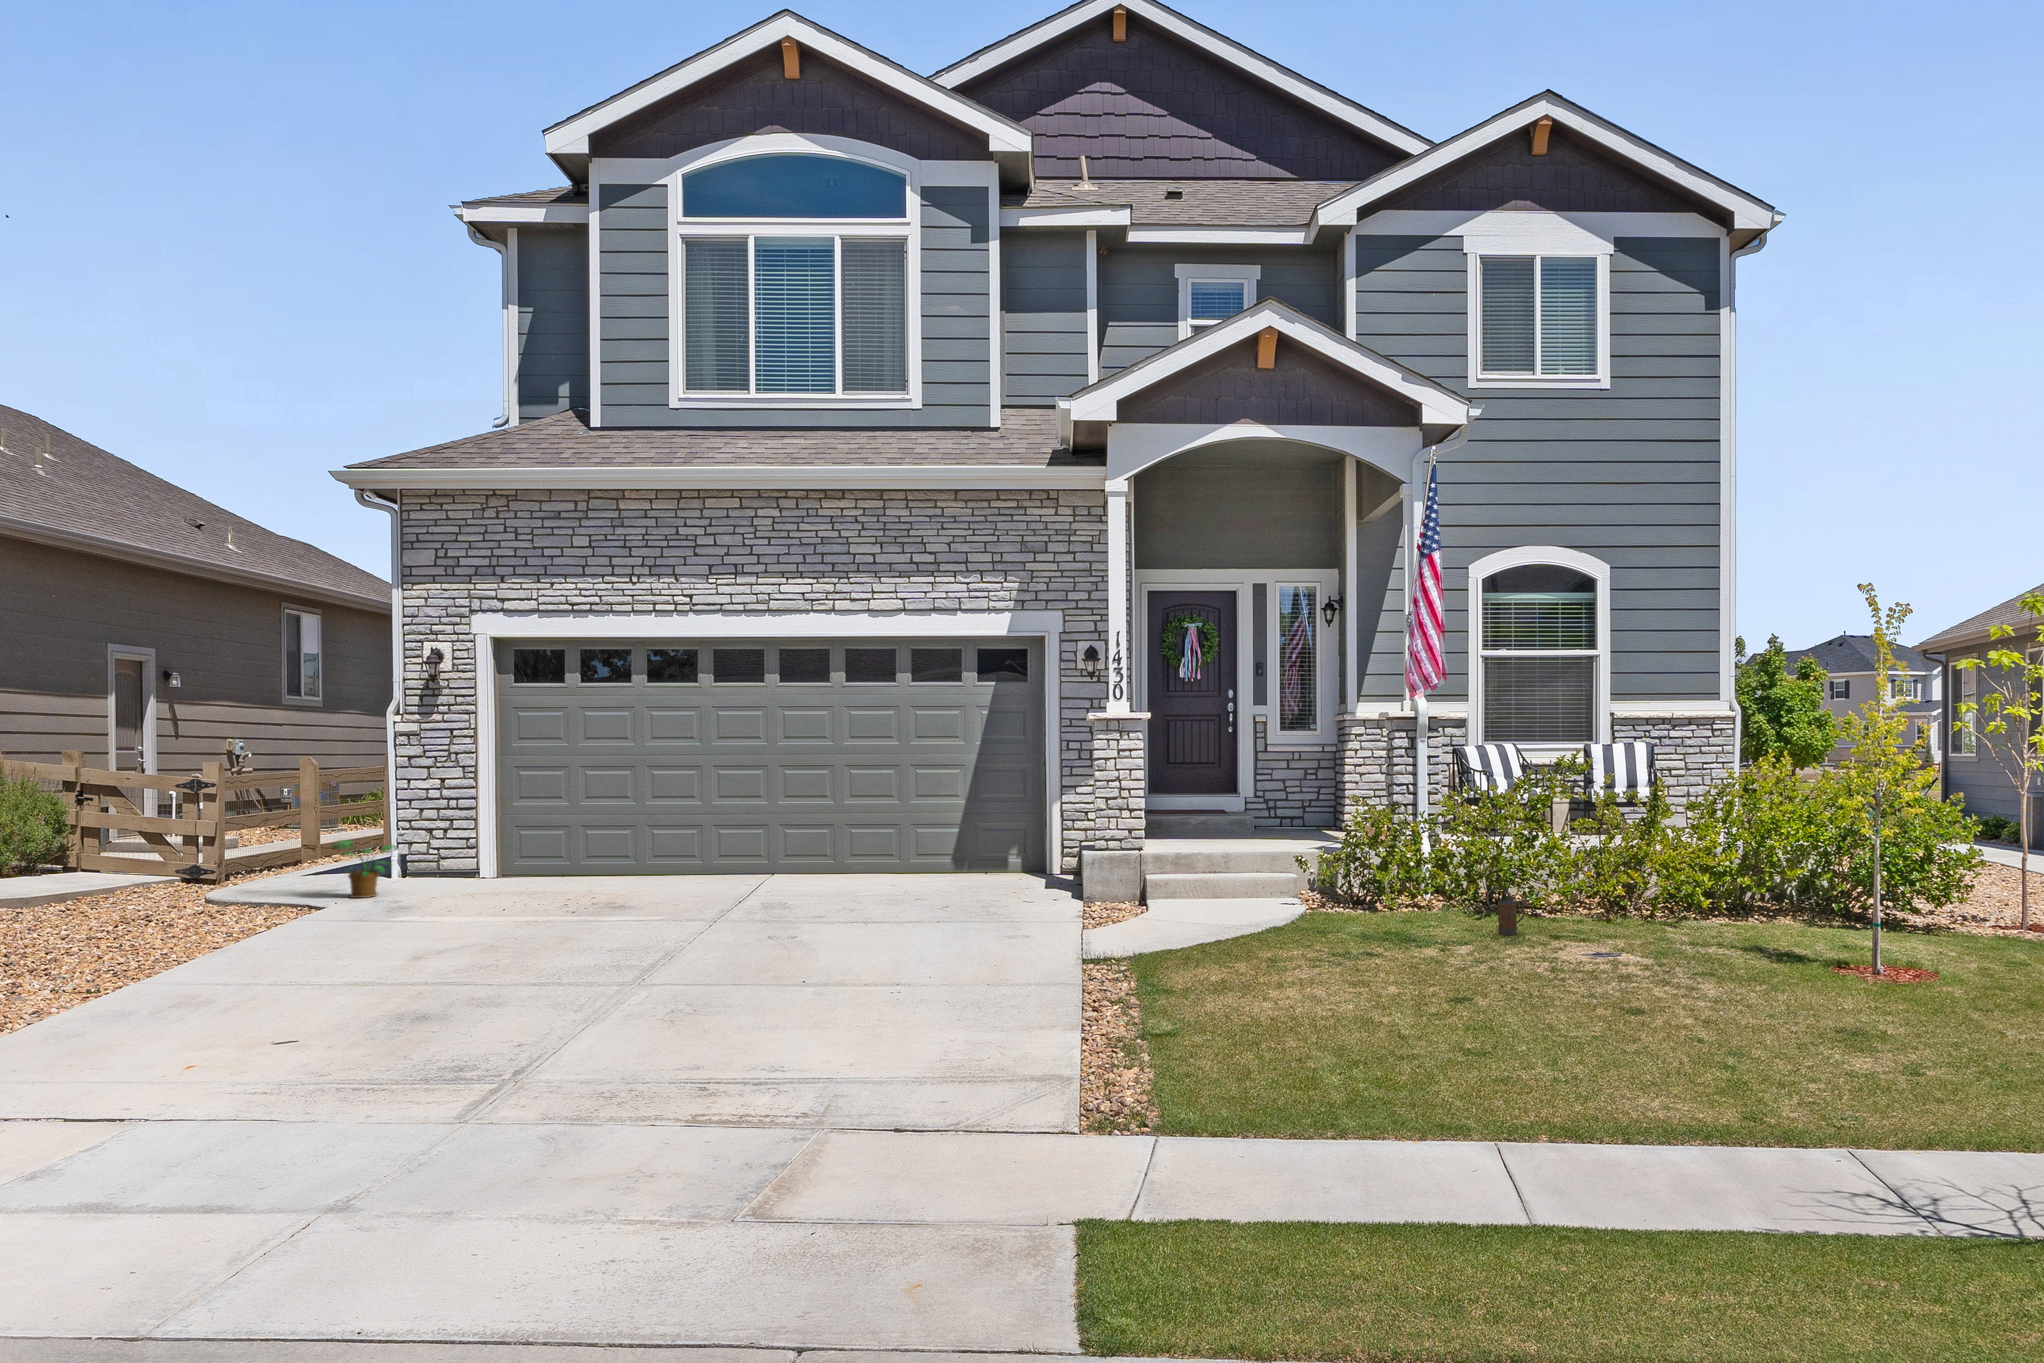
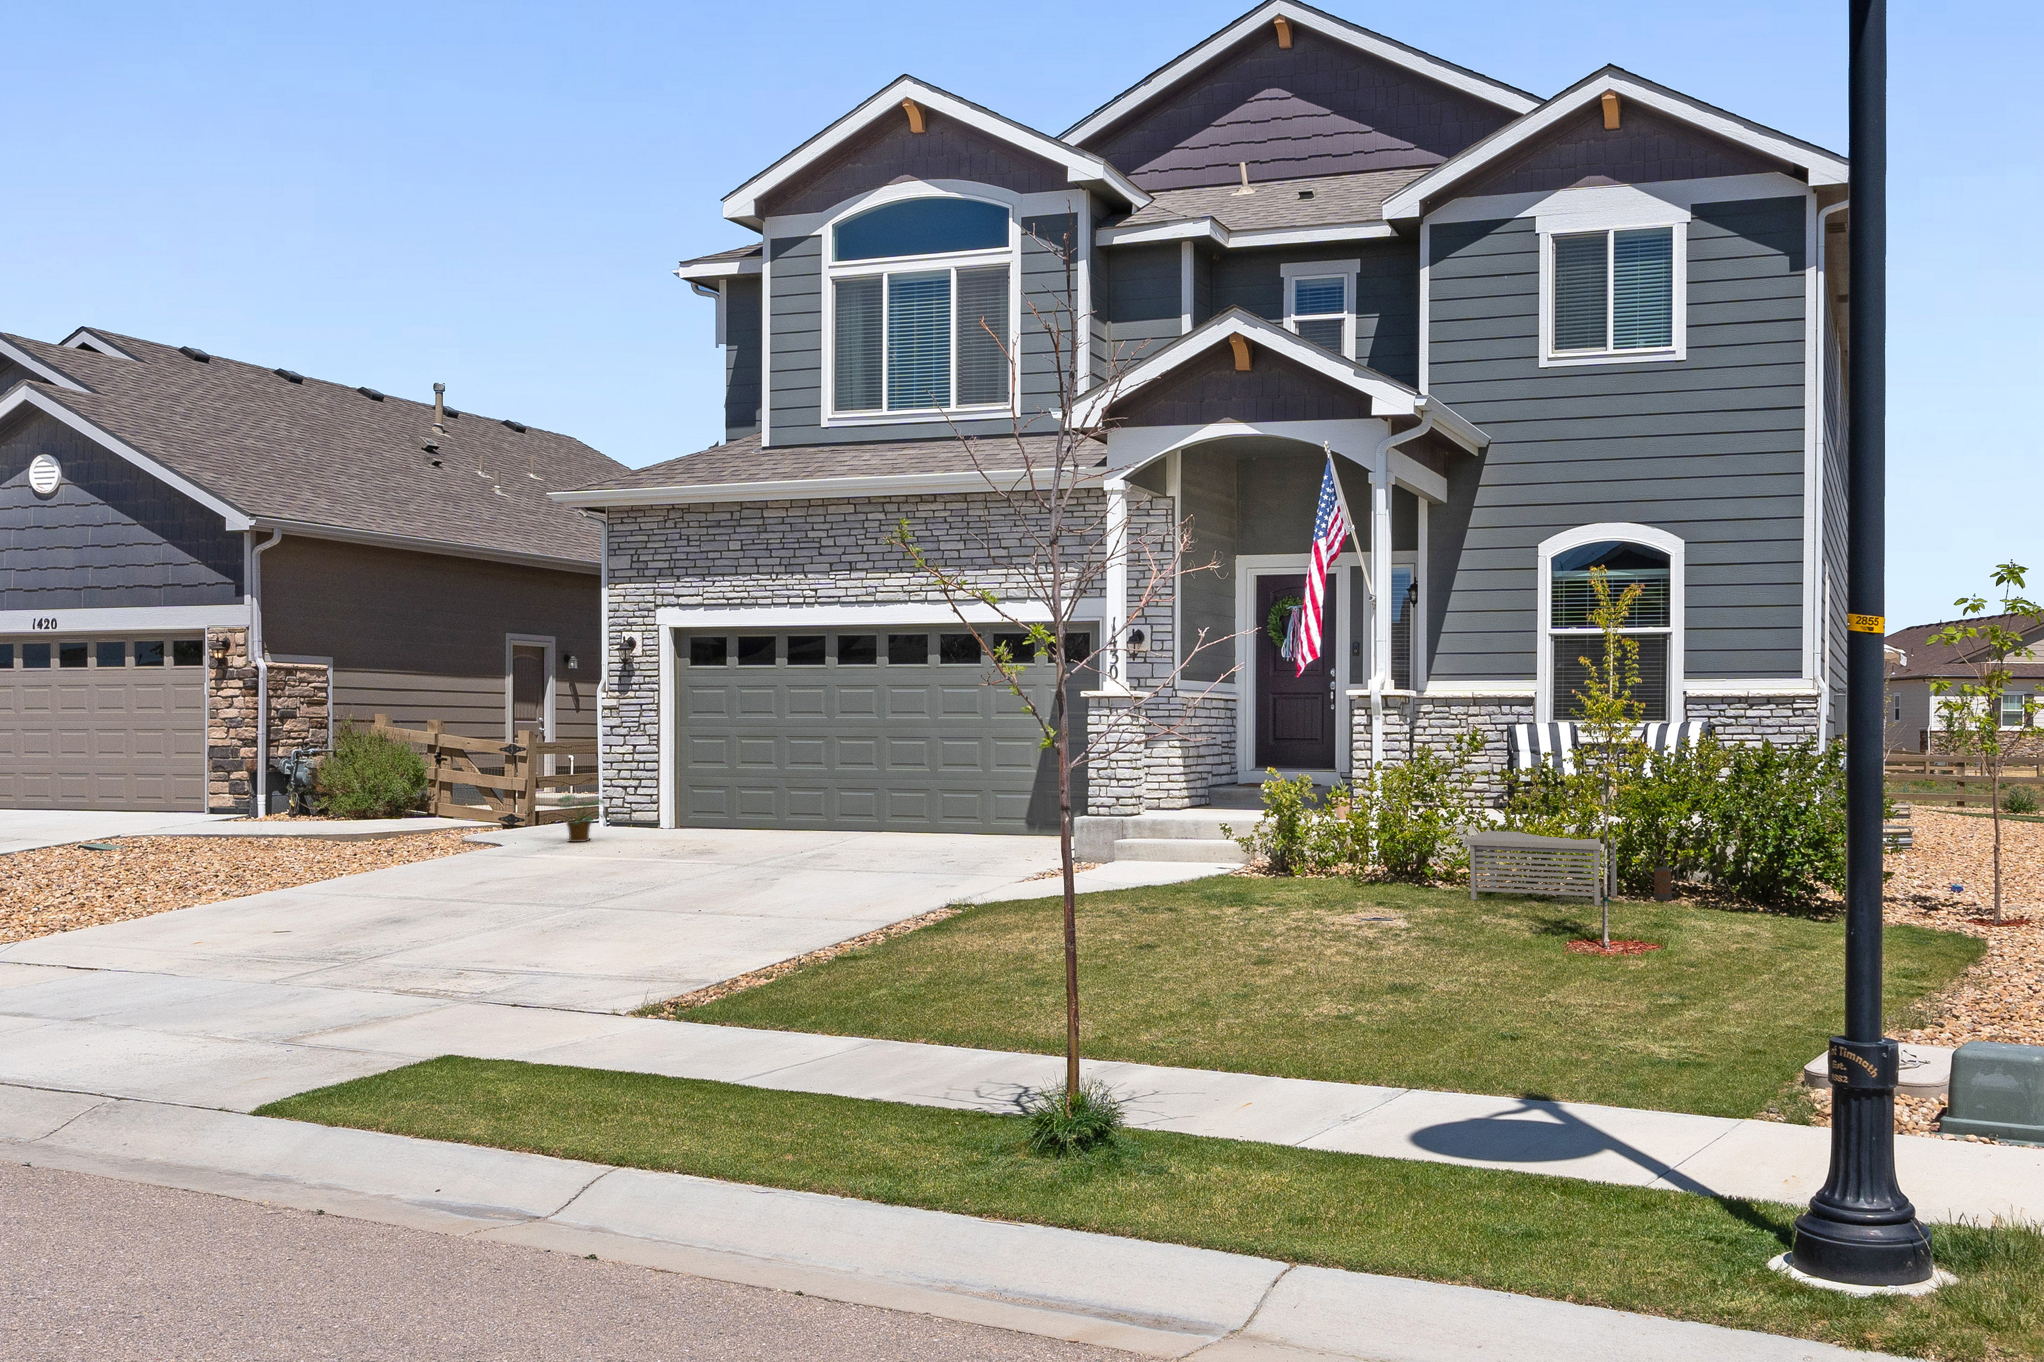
storage bench: none [1564,864,1731,943] -> present [1464,831,1618,906]
watering can: present [1486,887,1528,935] -> present [1643,854,1682,900]

